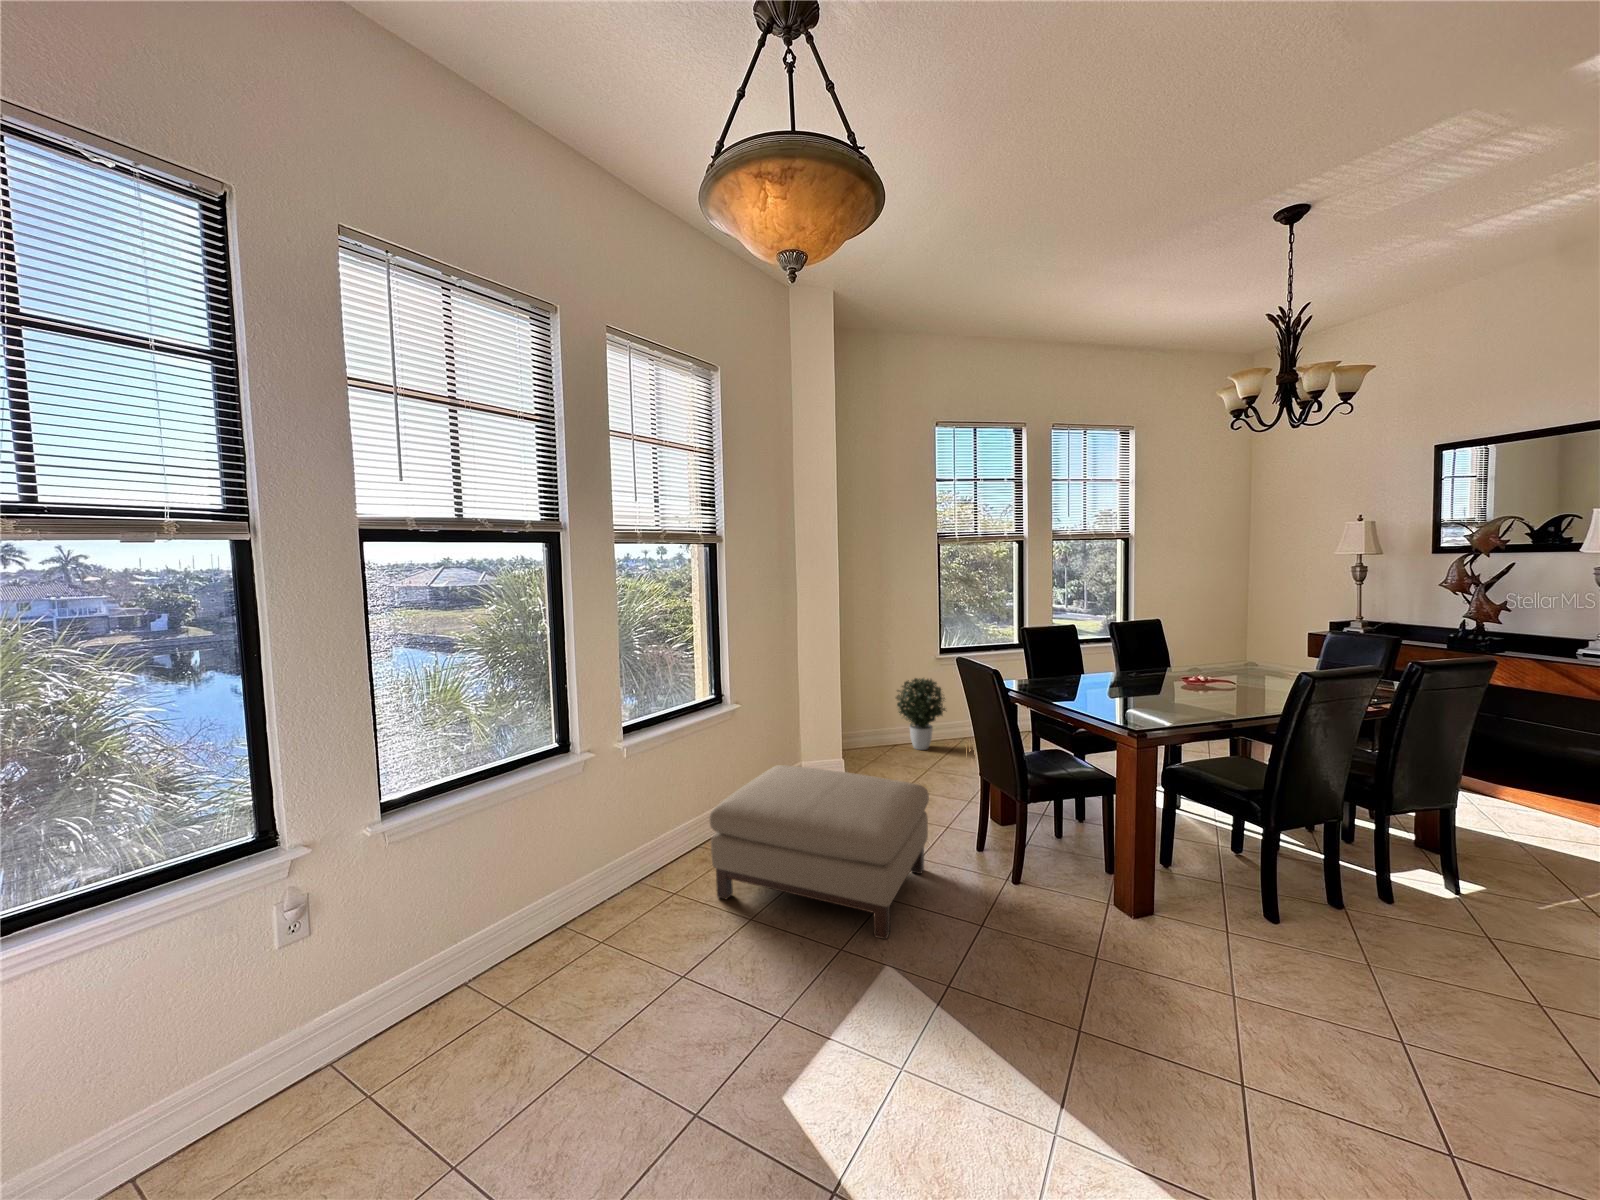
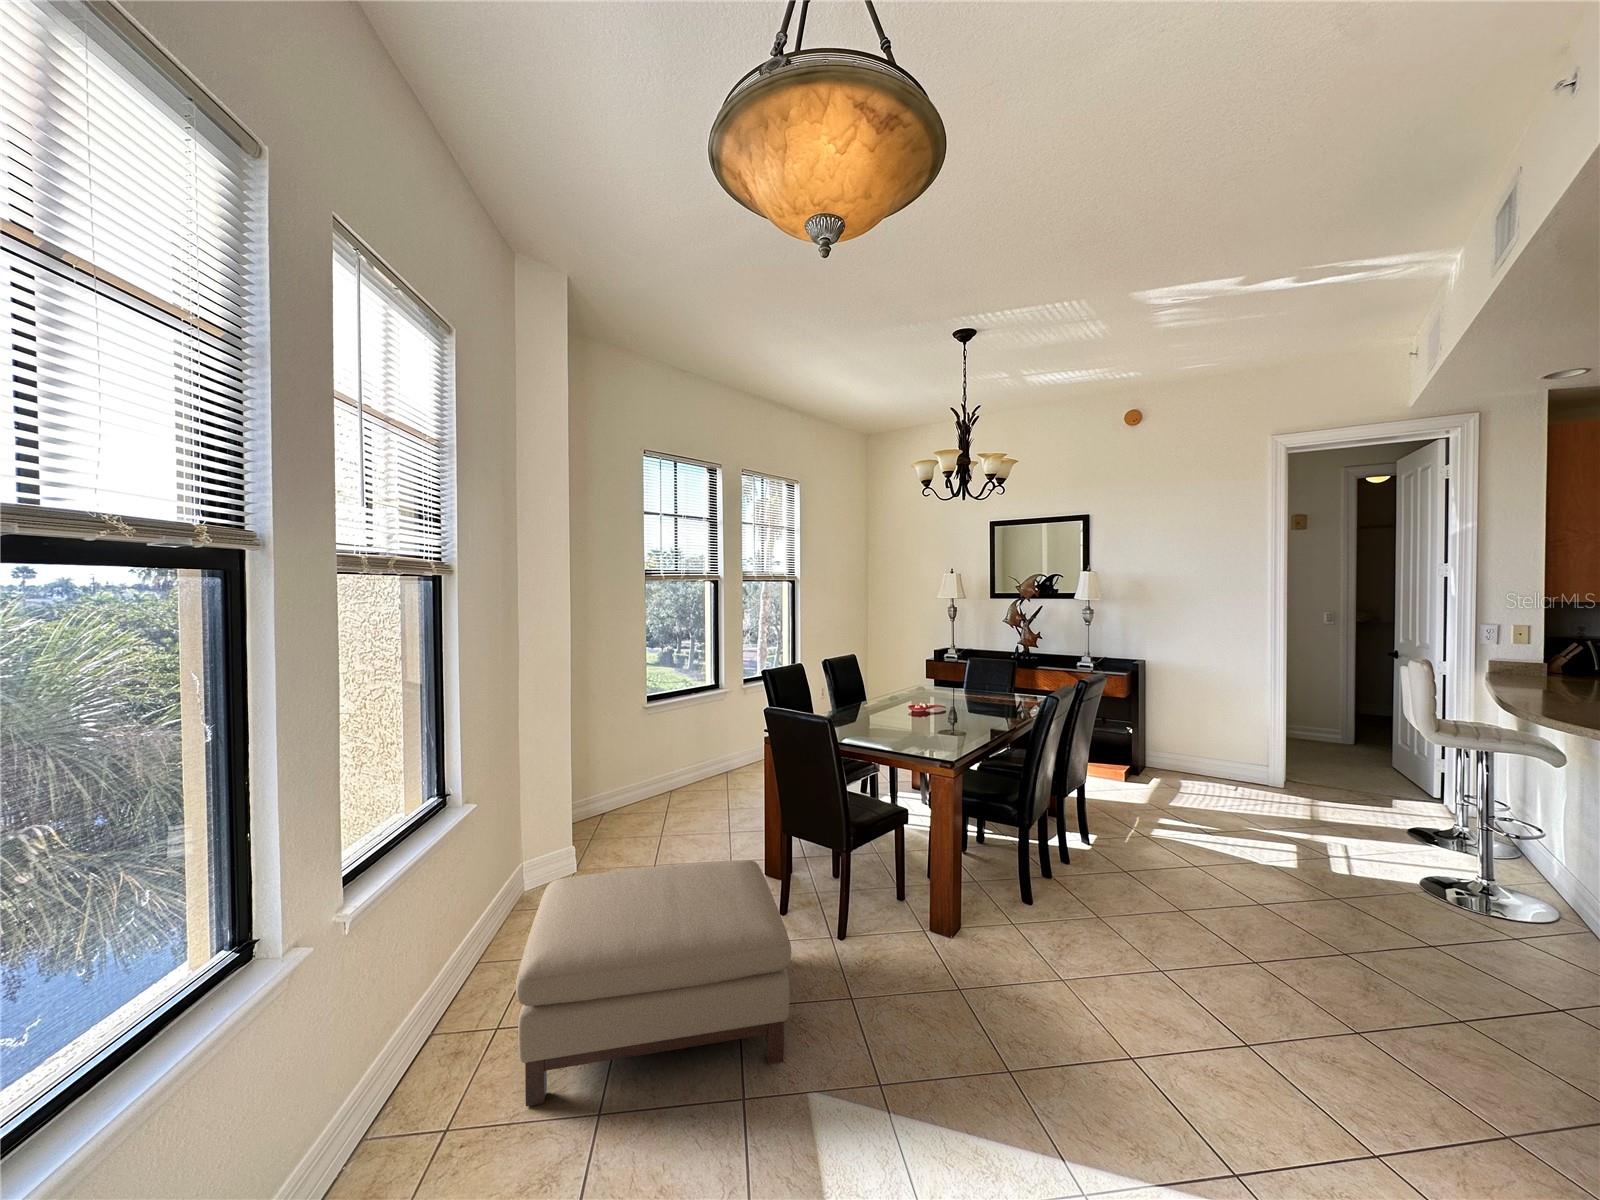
potted plant: present [896,678,945,750] -> none [606,733,667,818]

